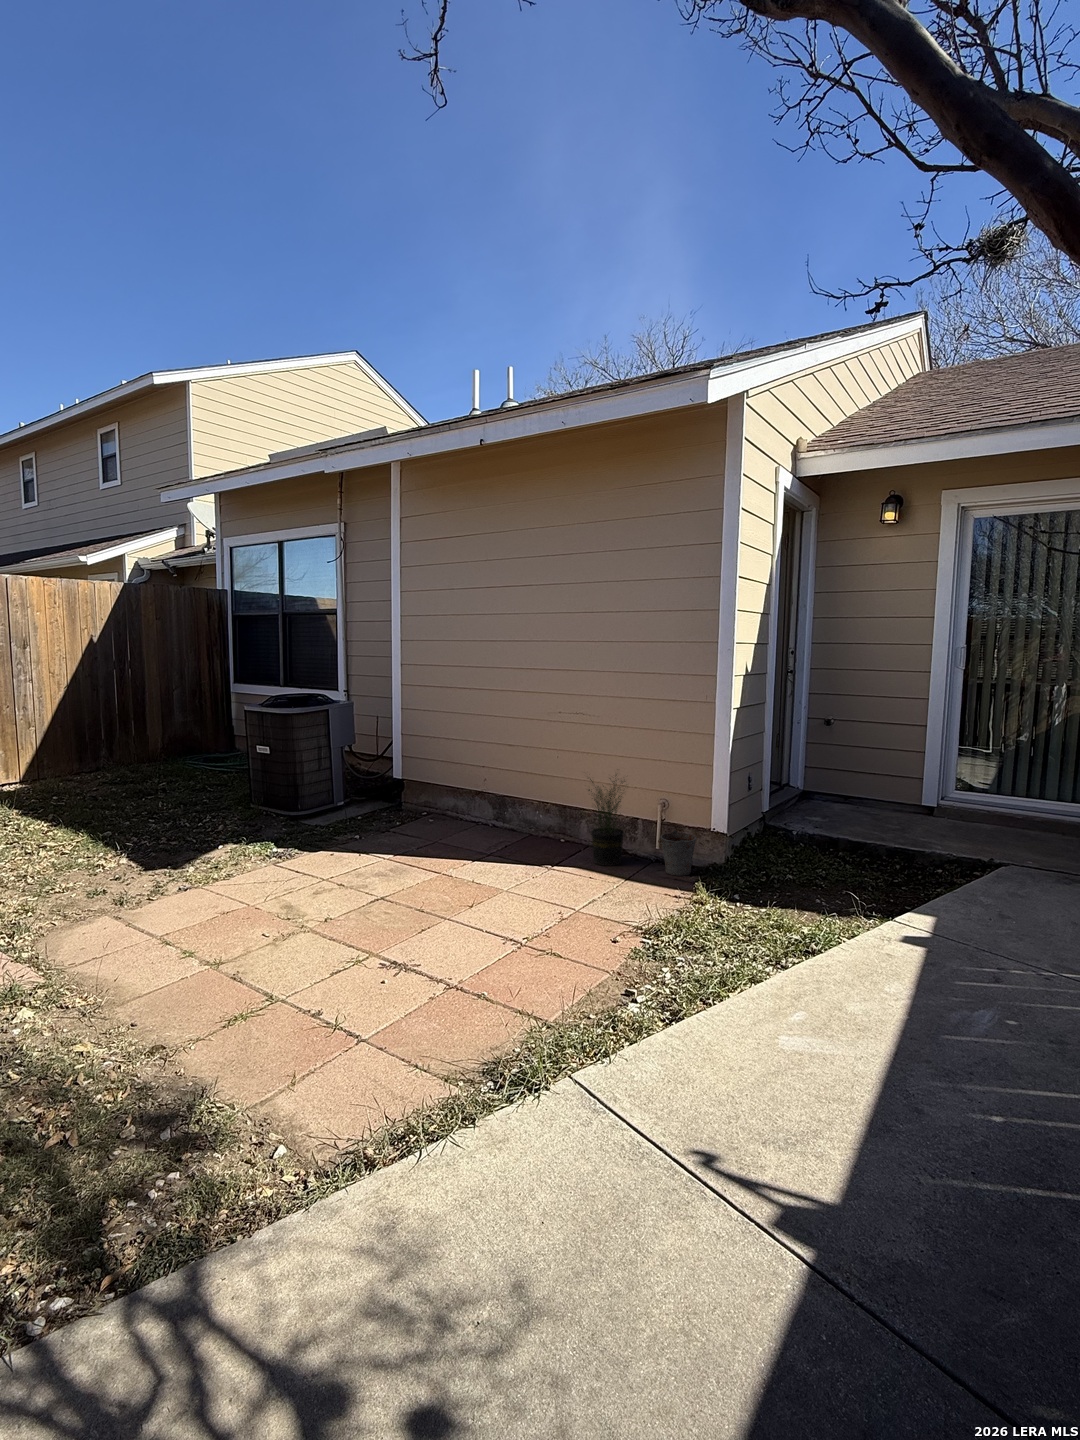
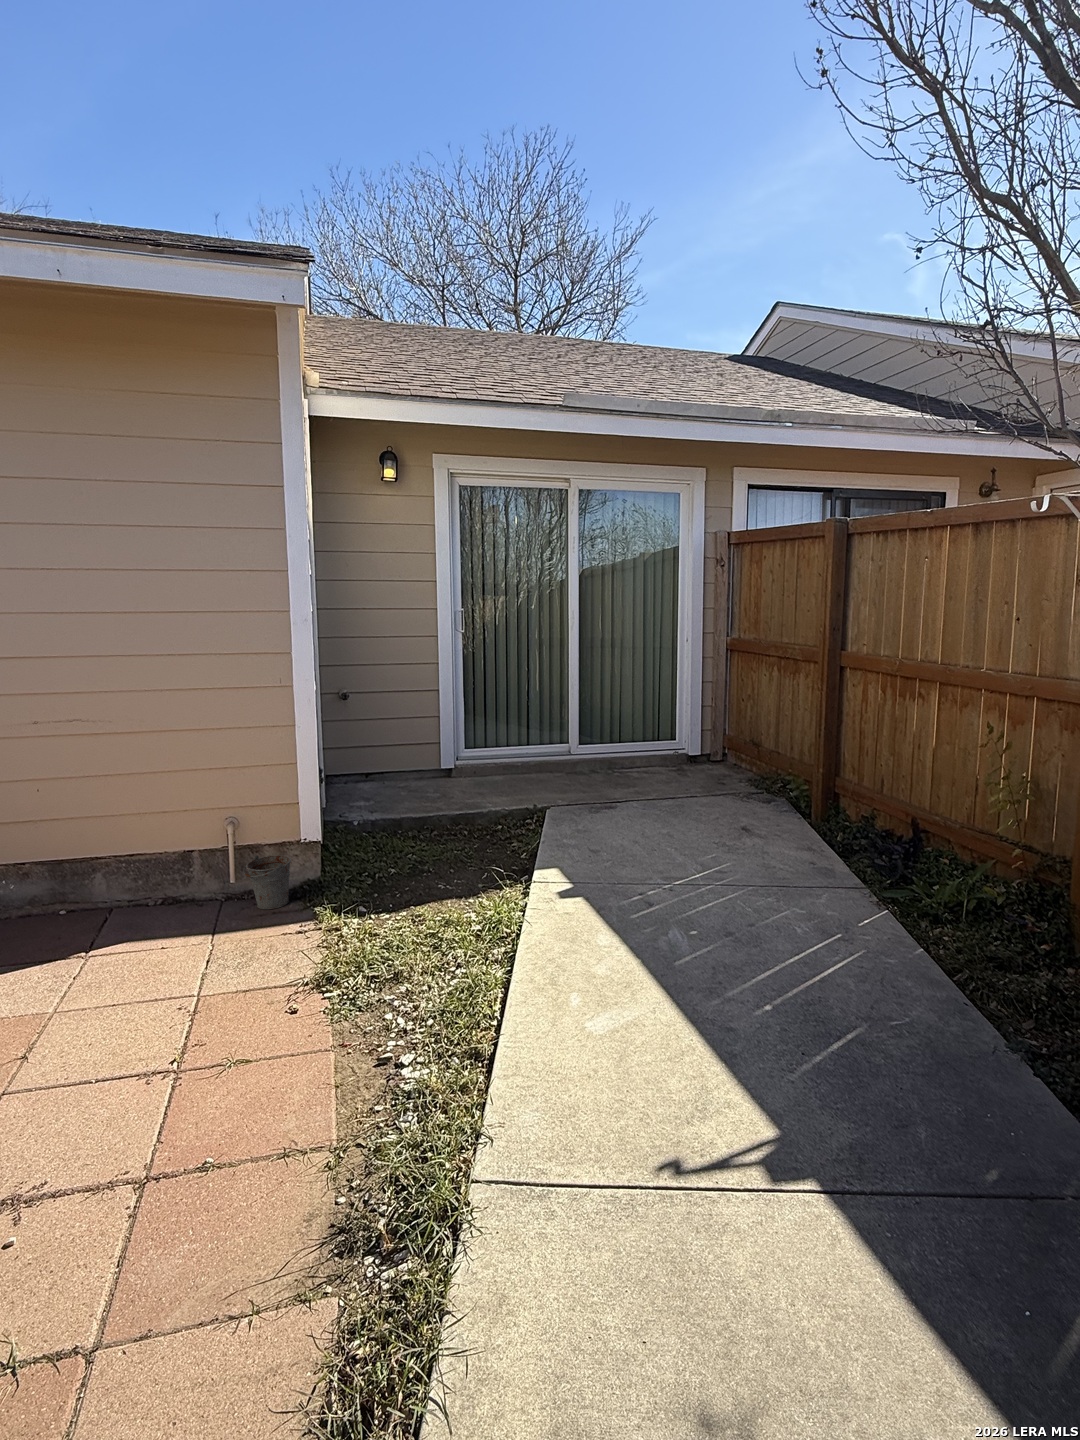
potted plant: present [588,779,626,866] -> none [114,796,198,929]

